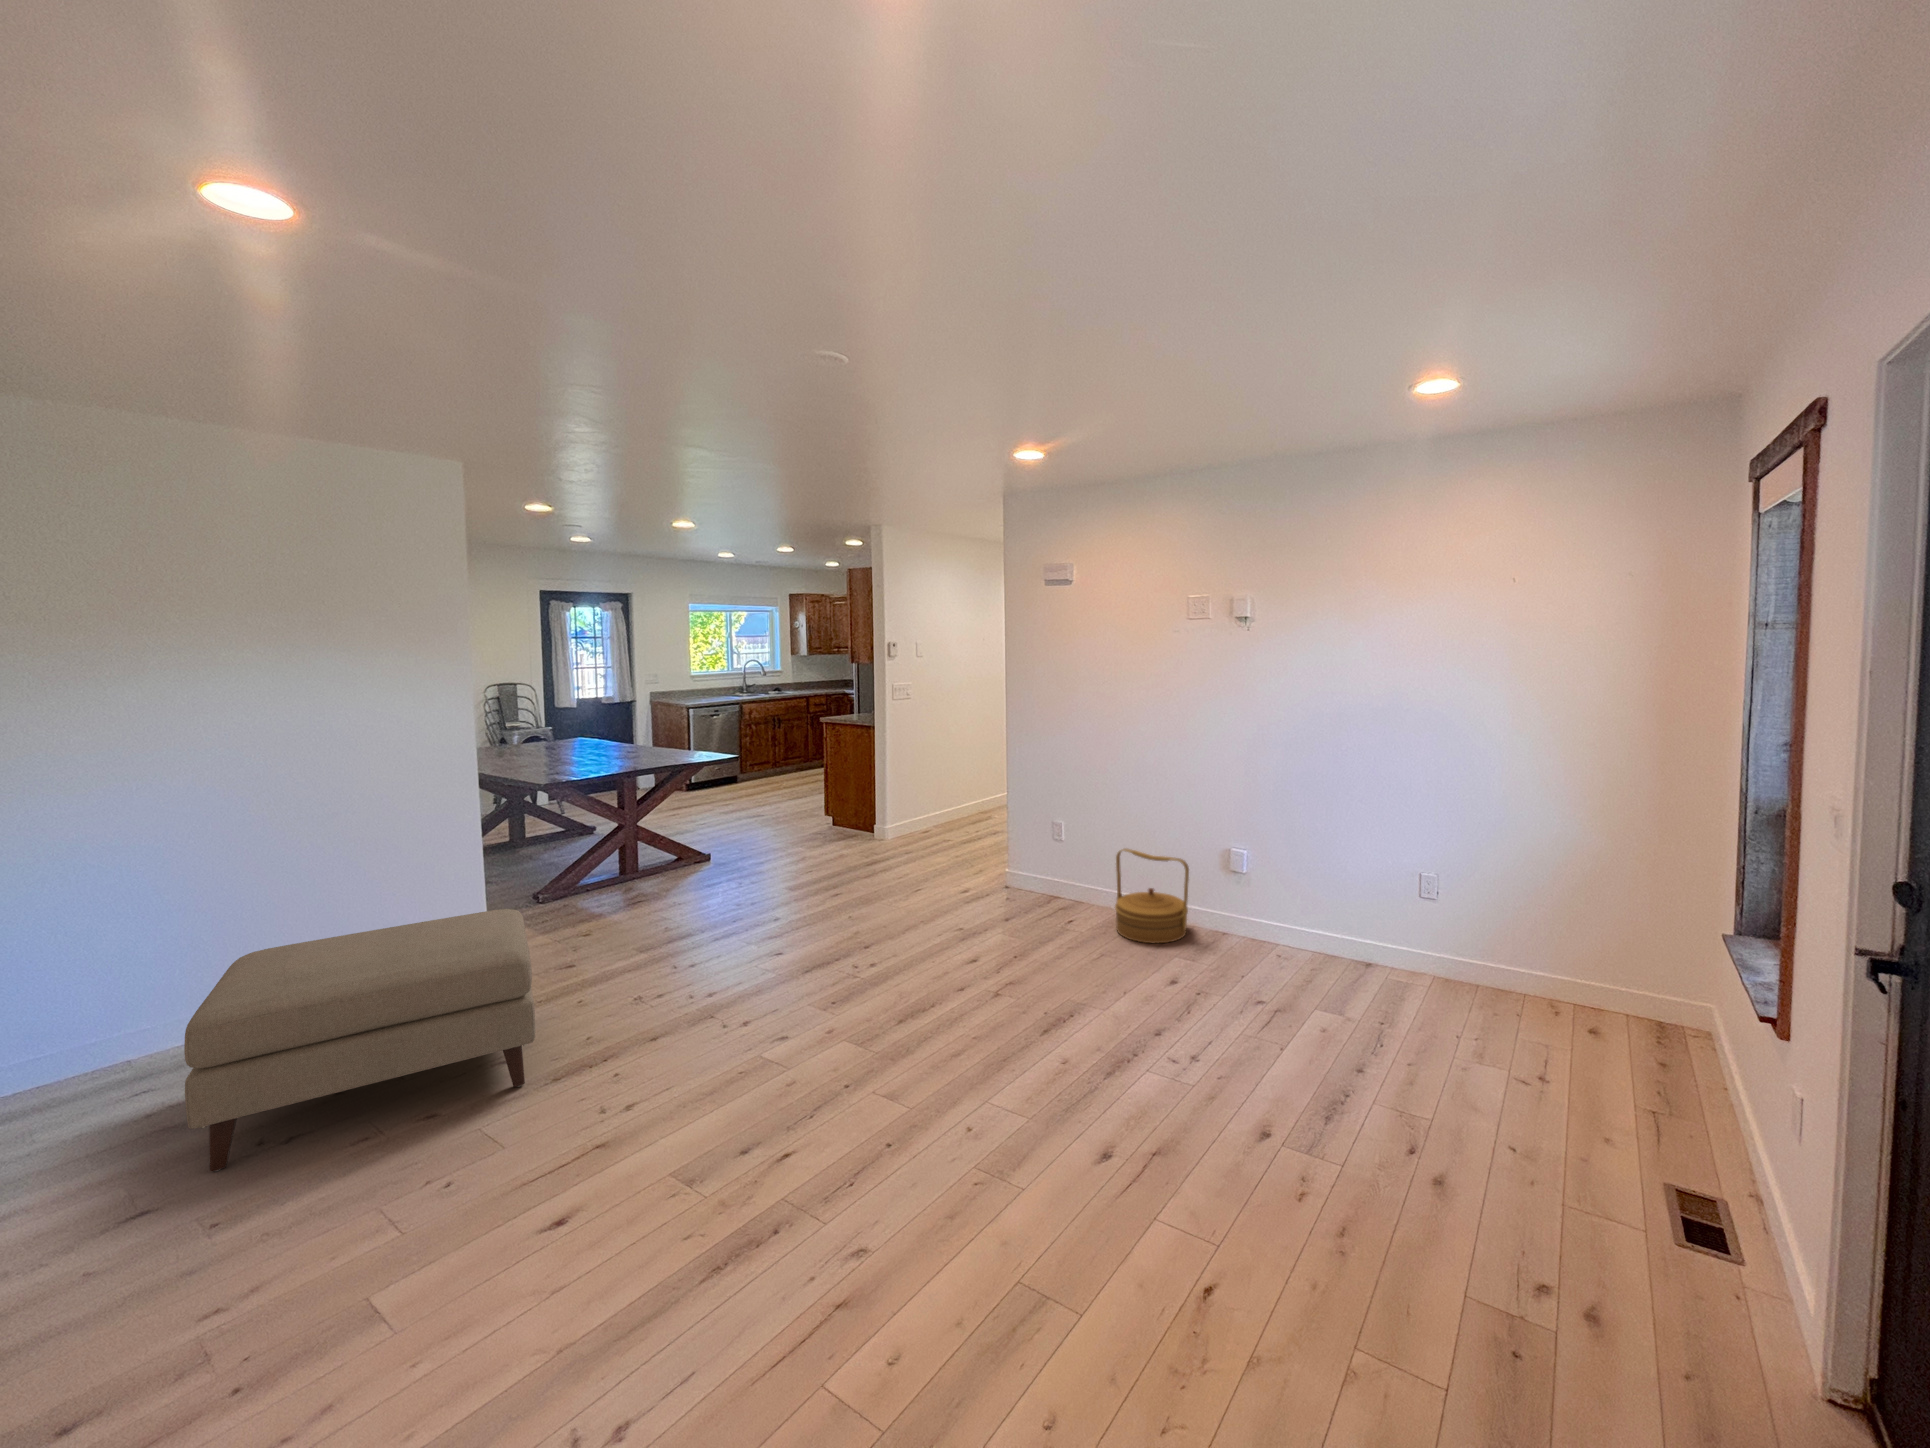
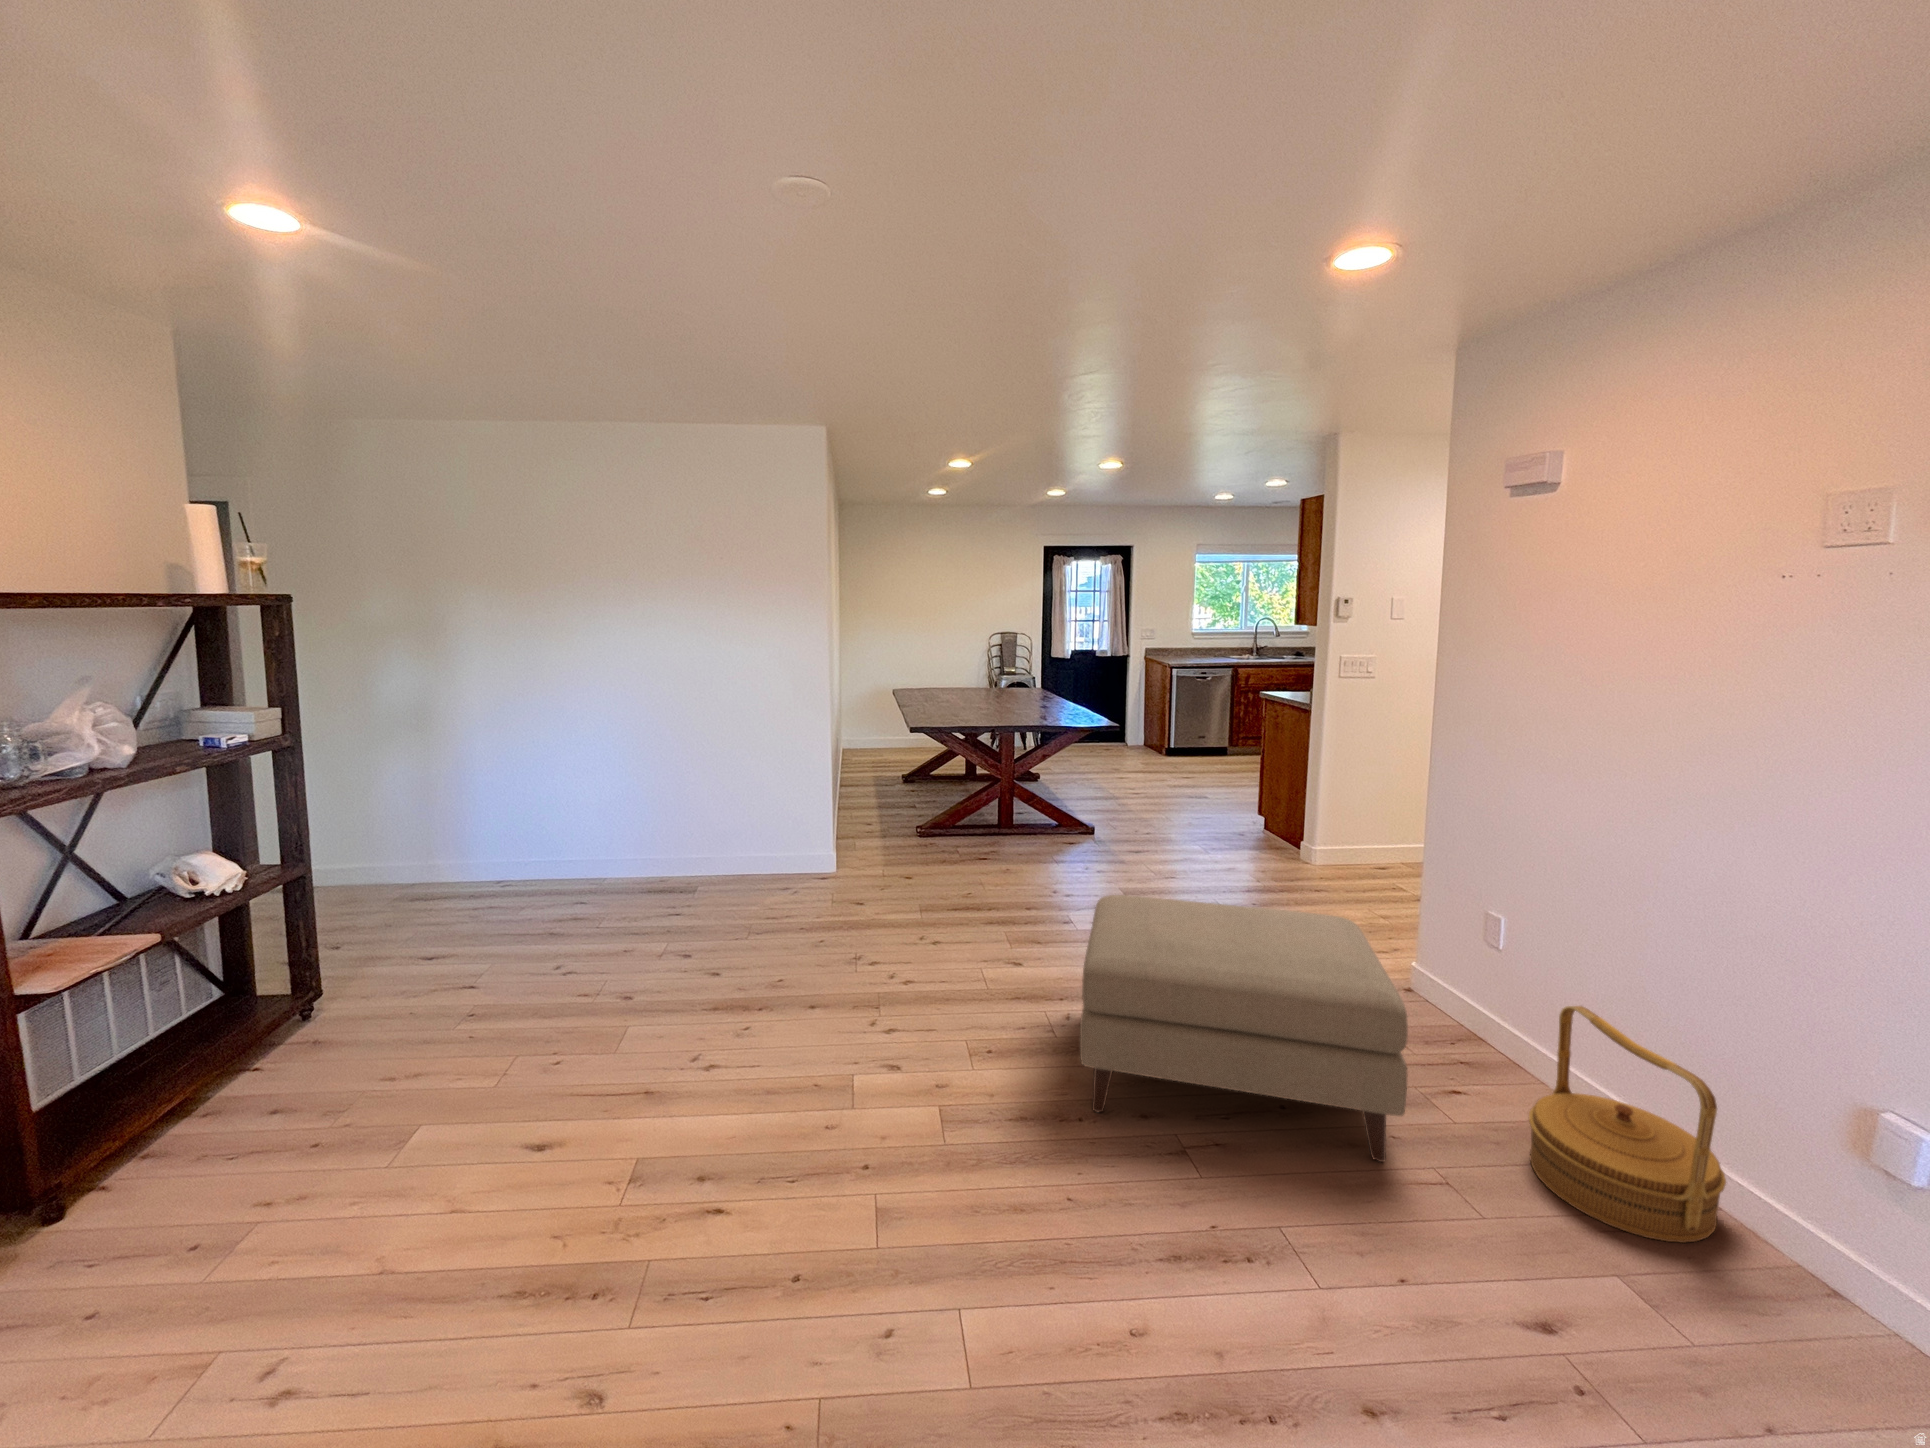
ottoman: present [184,909,535,1171] -> present [1080,895,1408,1162]

